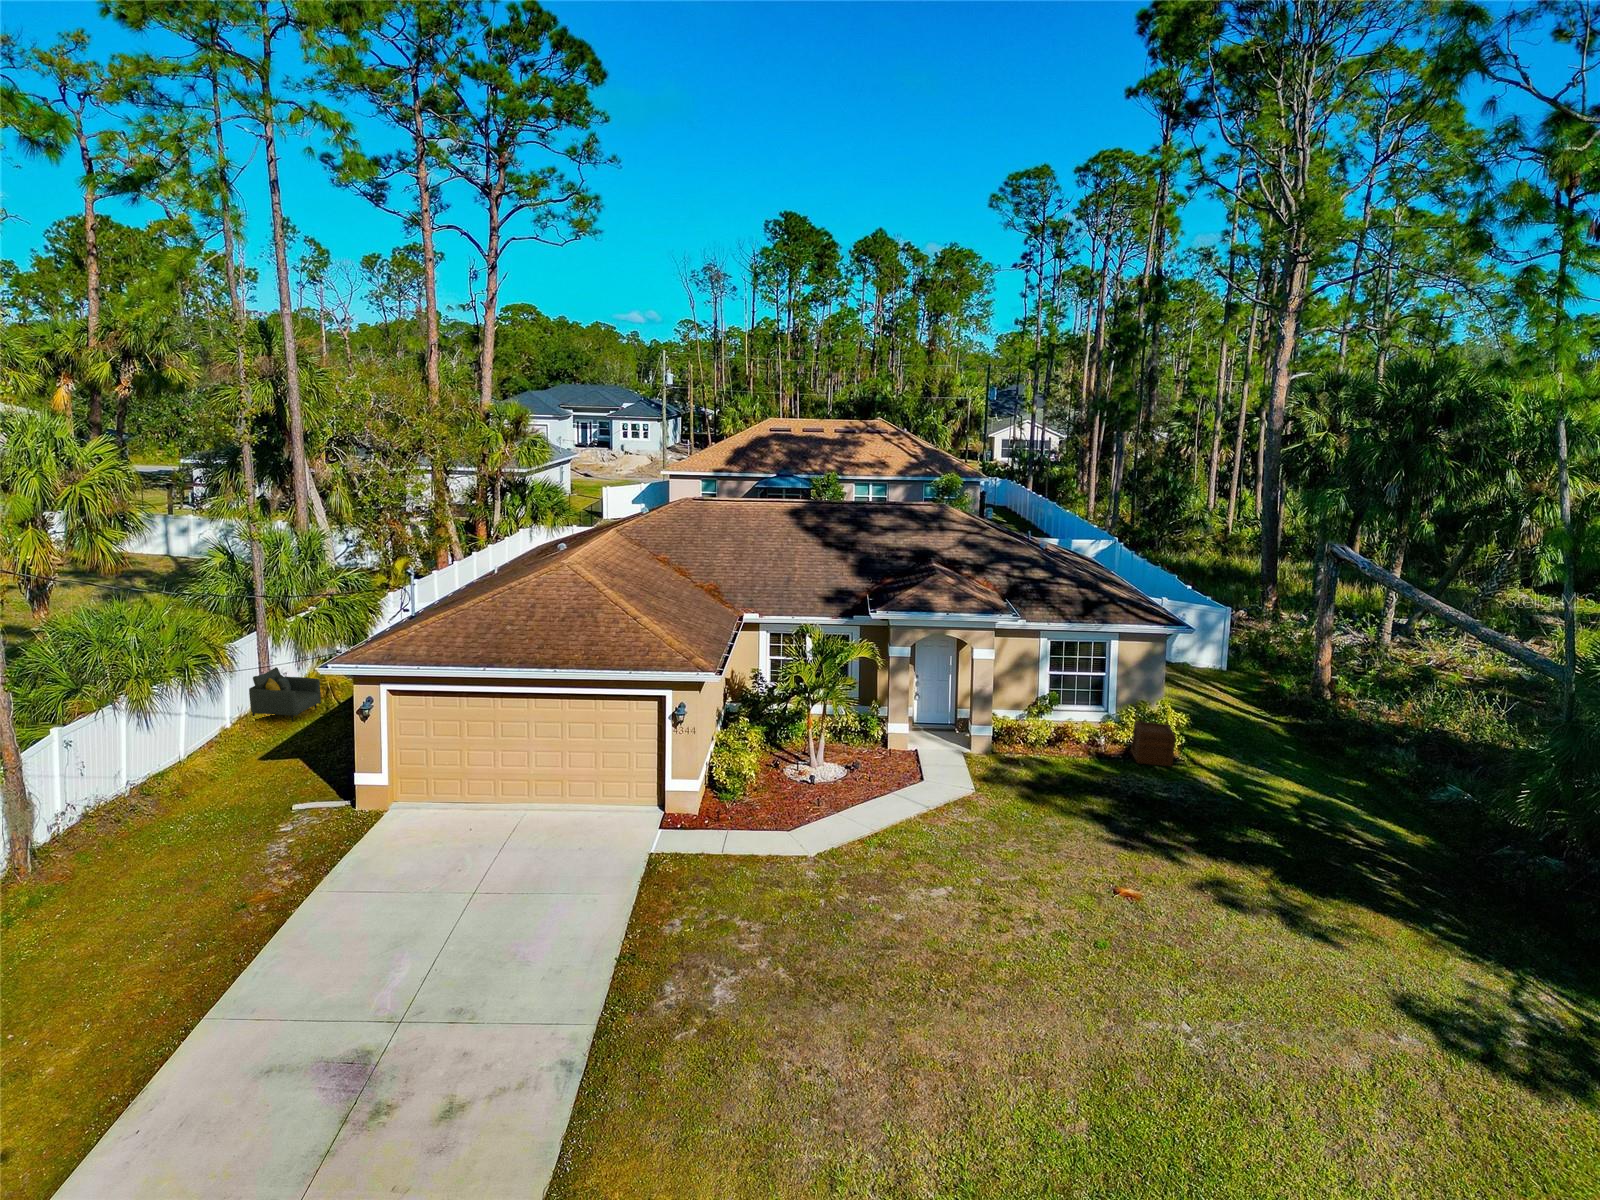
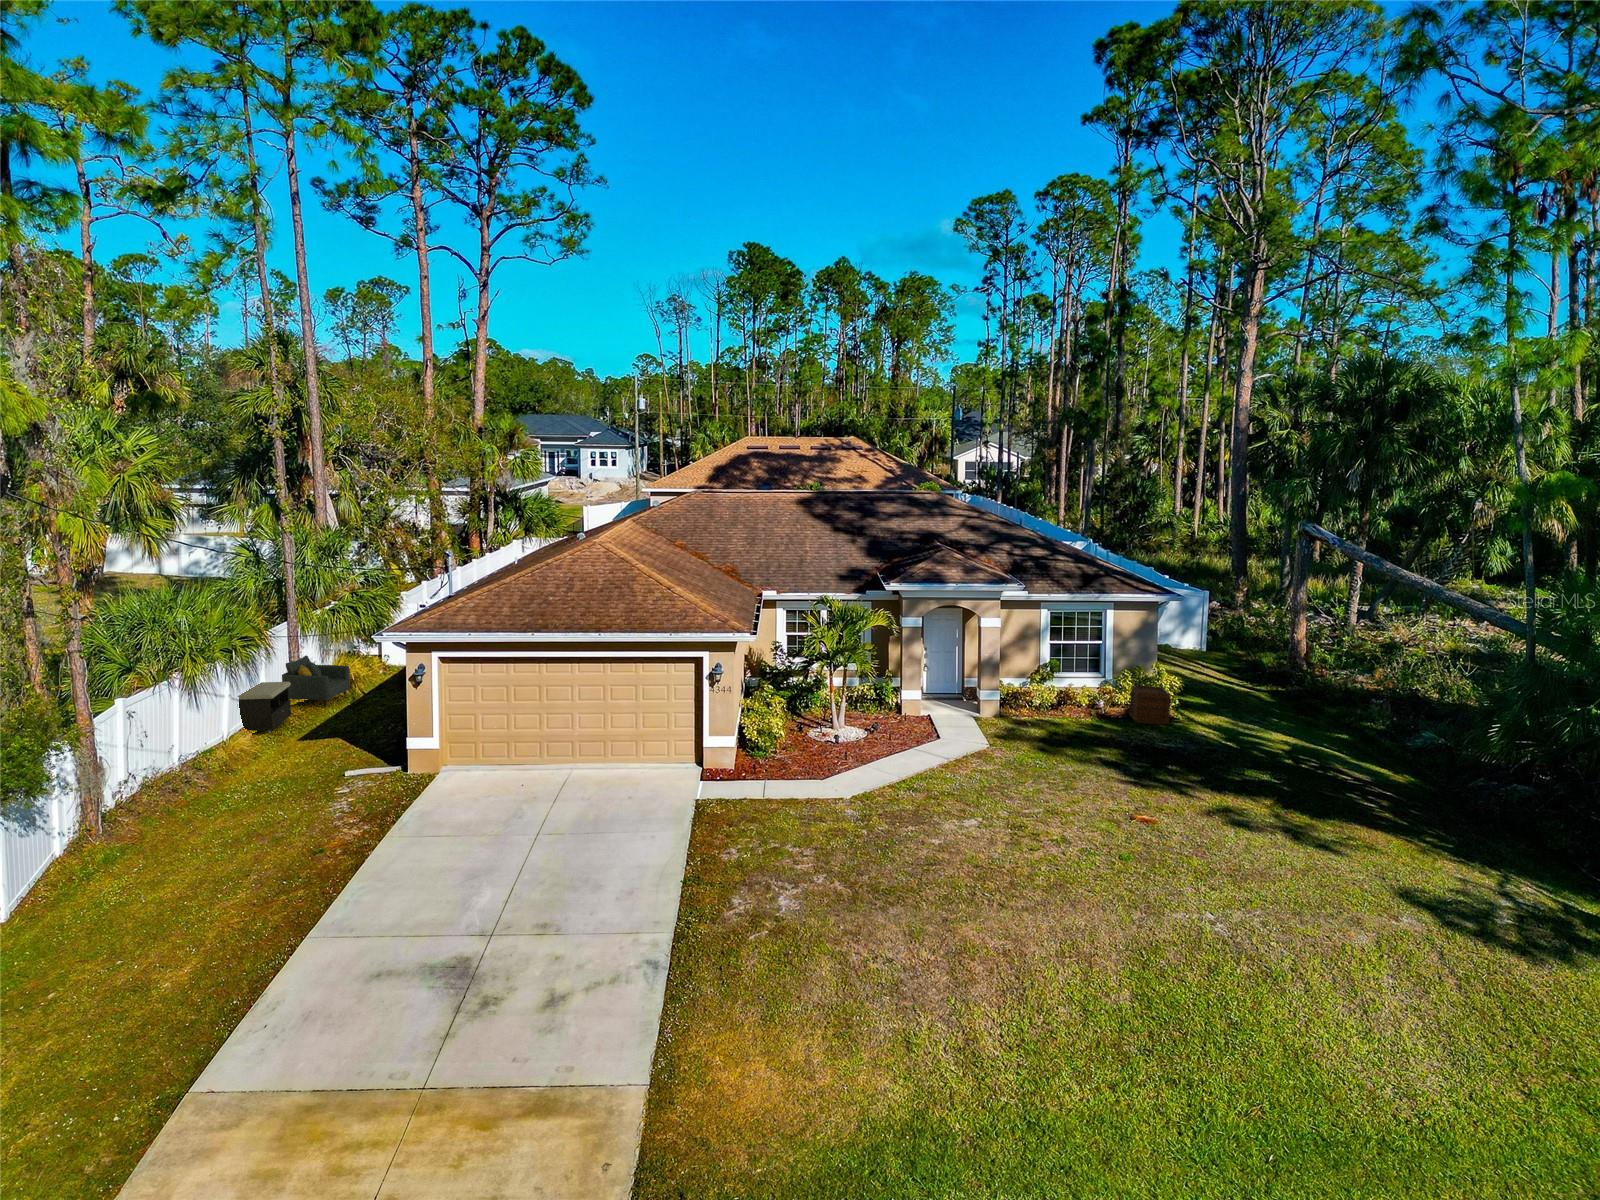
storage bench: none [195,699,255,755] -> present [238,682,291,733]

